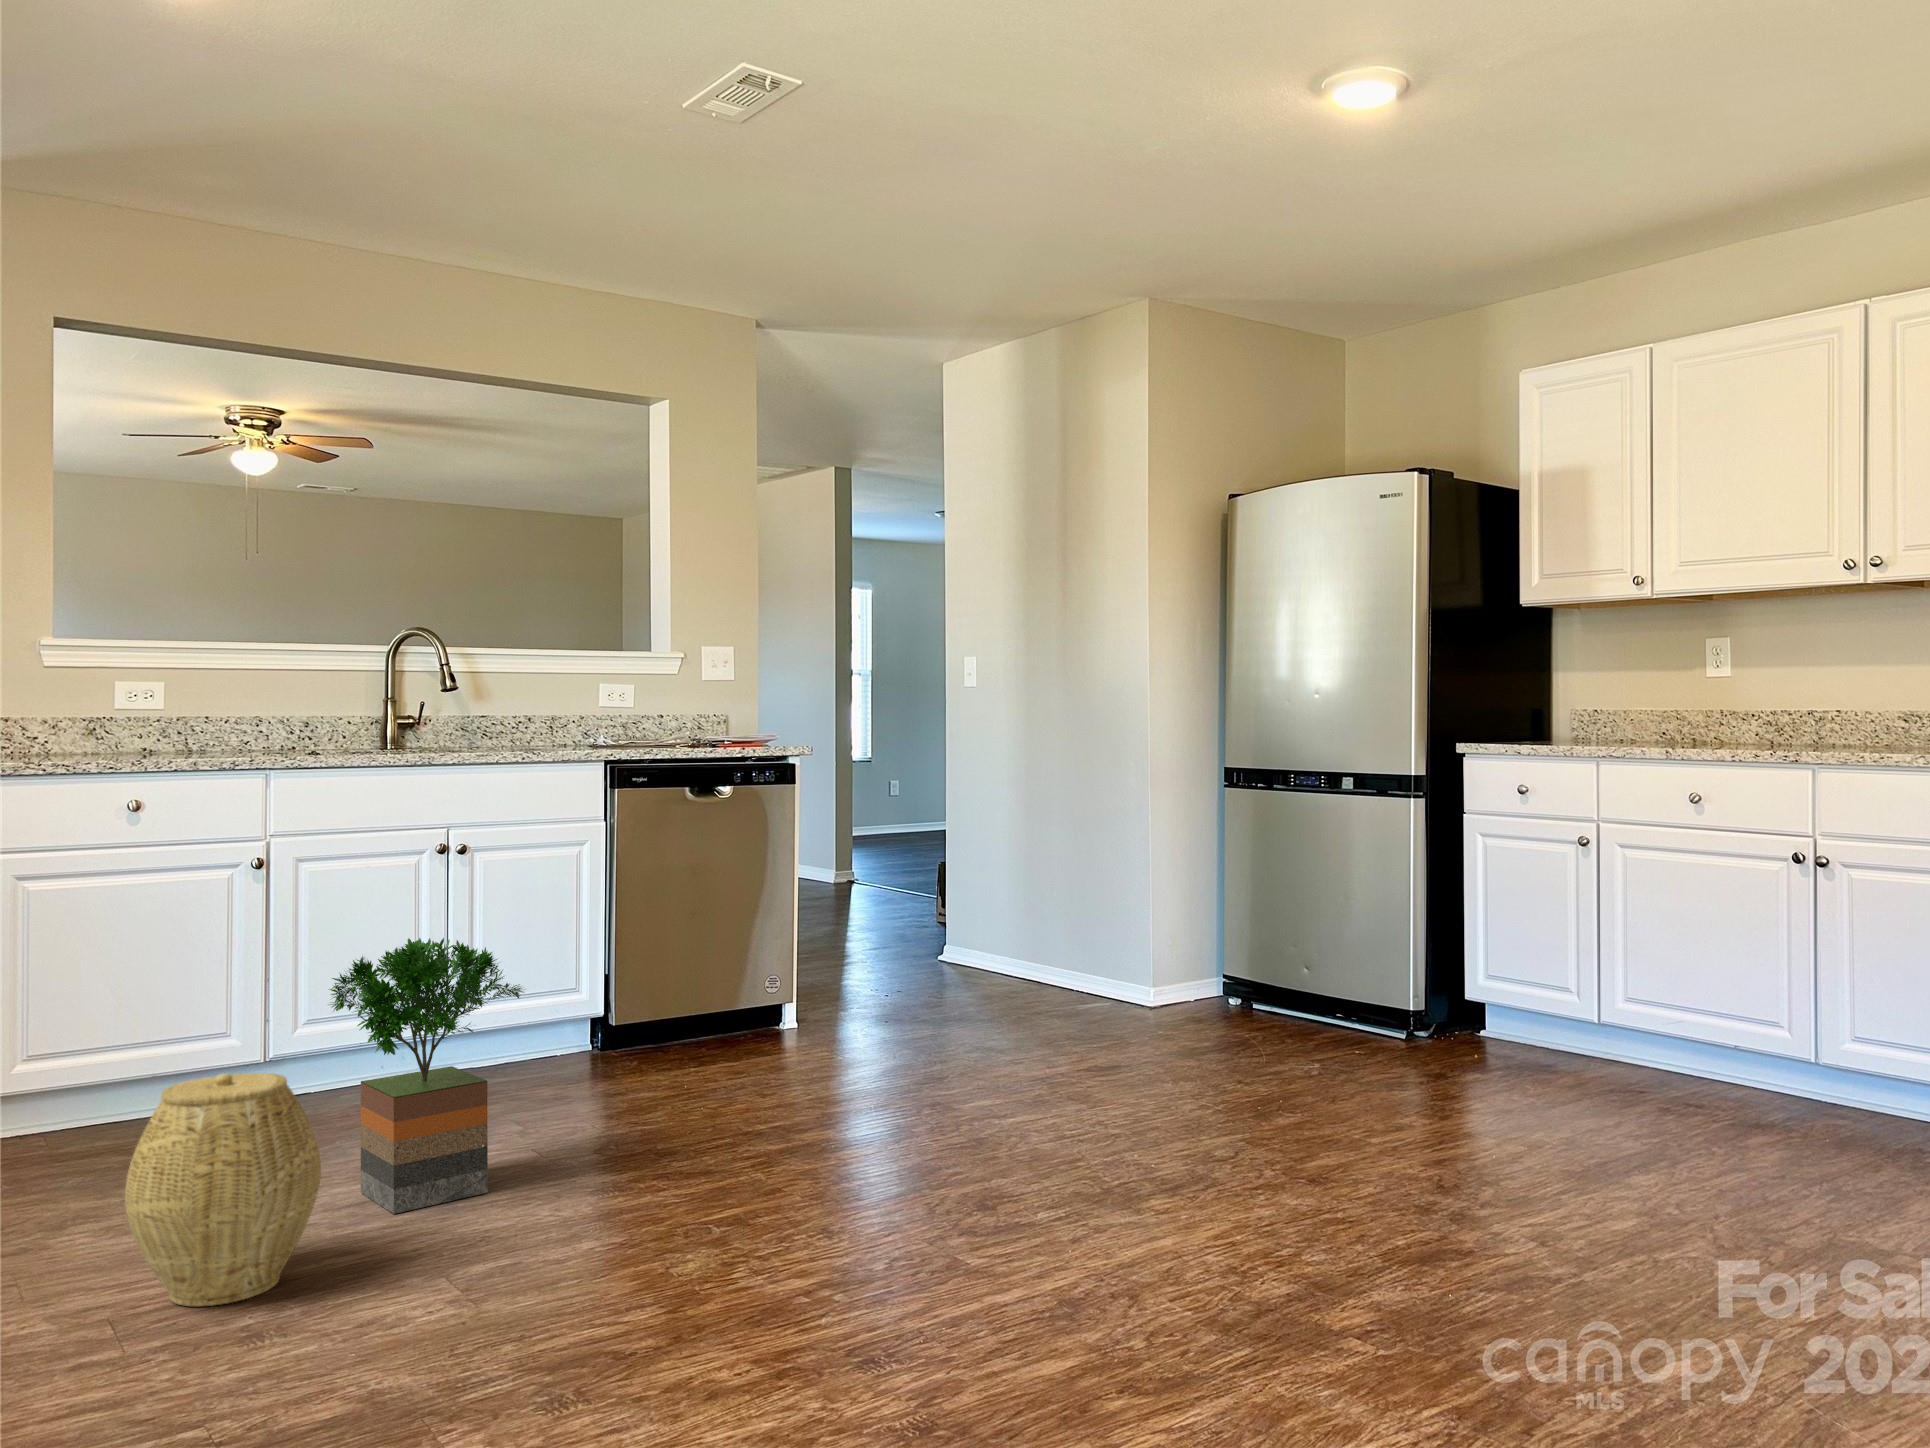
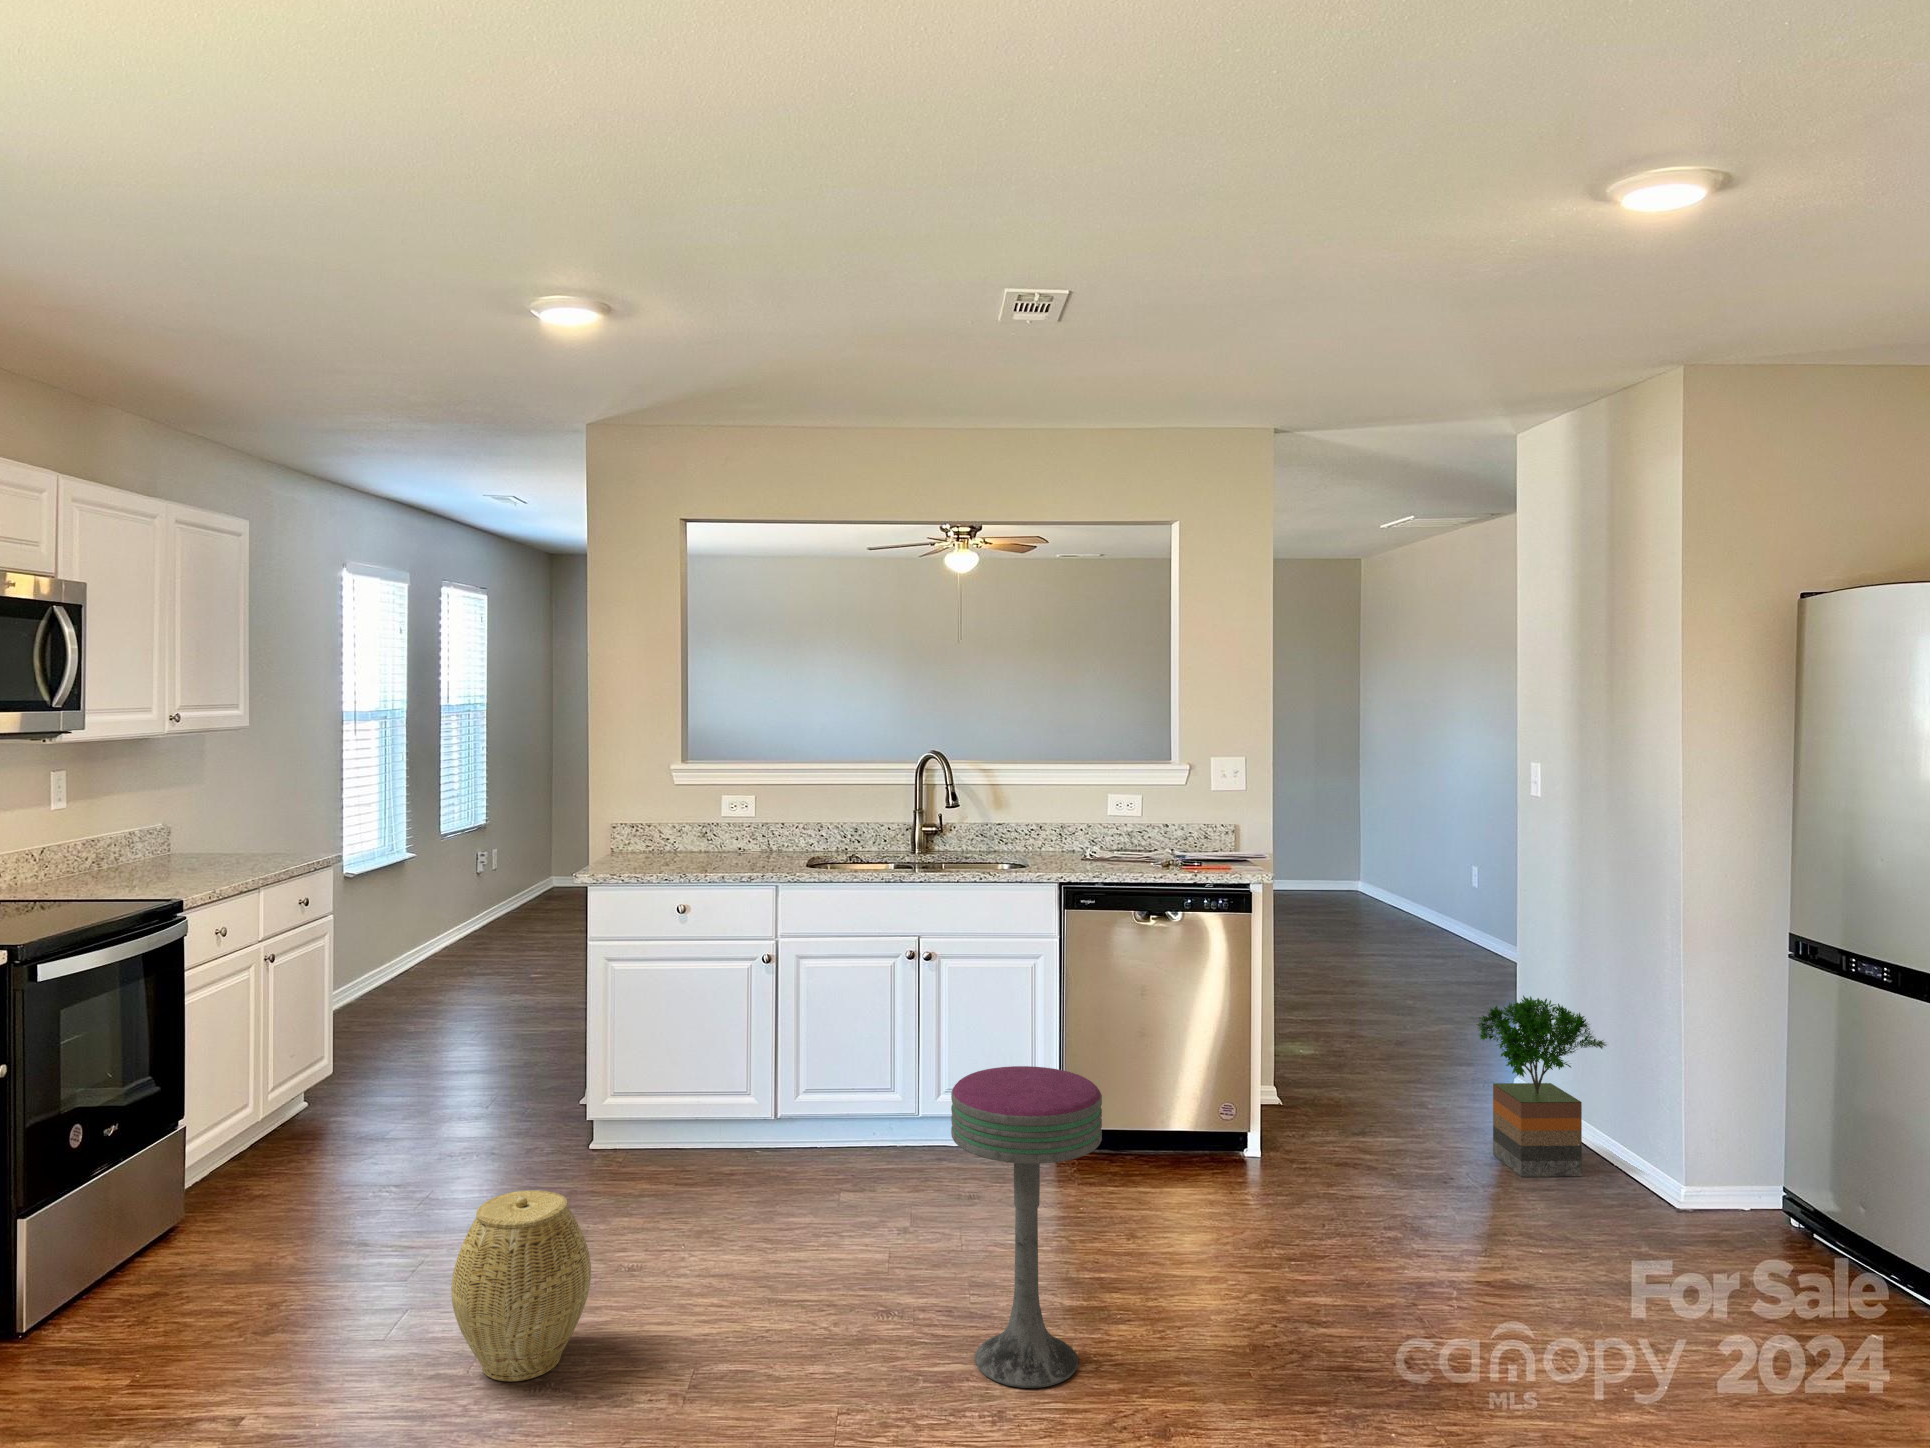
bar stool: none [706,871,858,1170] -> present [951,1066,1102,1388]
potted tree: present [329,938,524,1214] -> present [1477,996,1606,1177]

